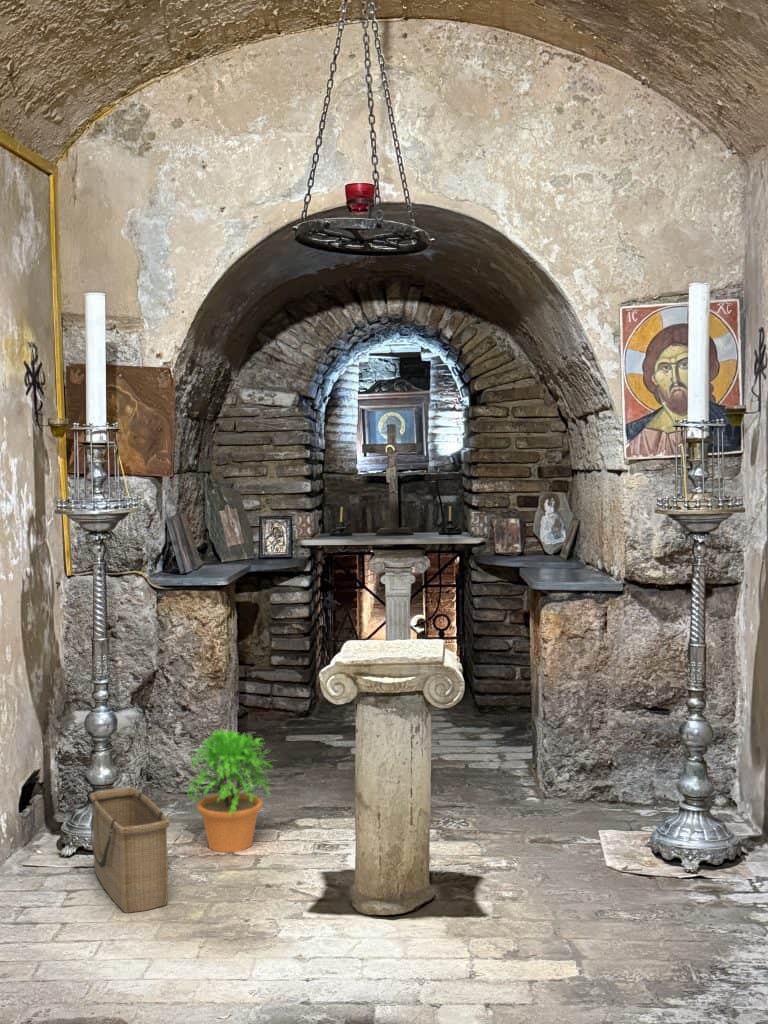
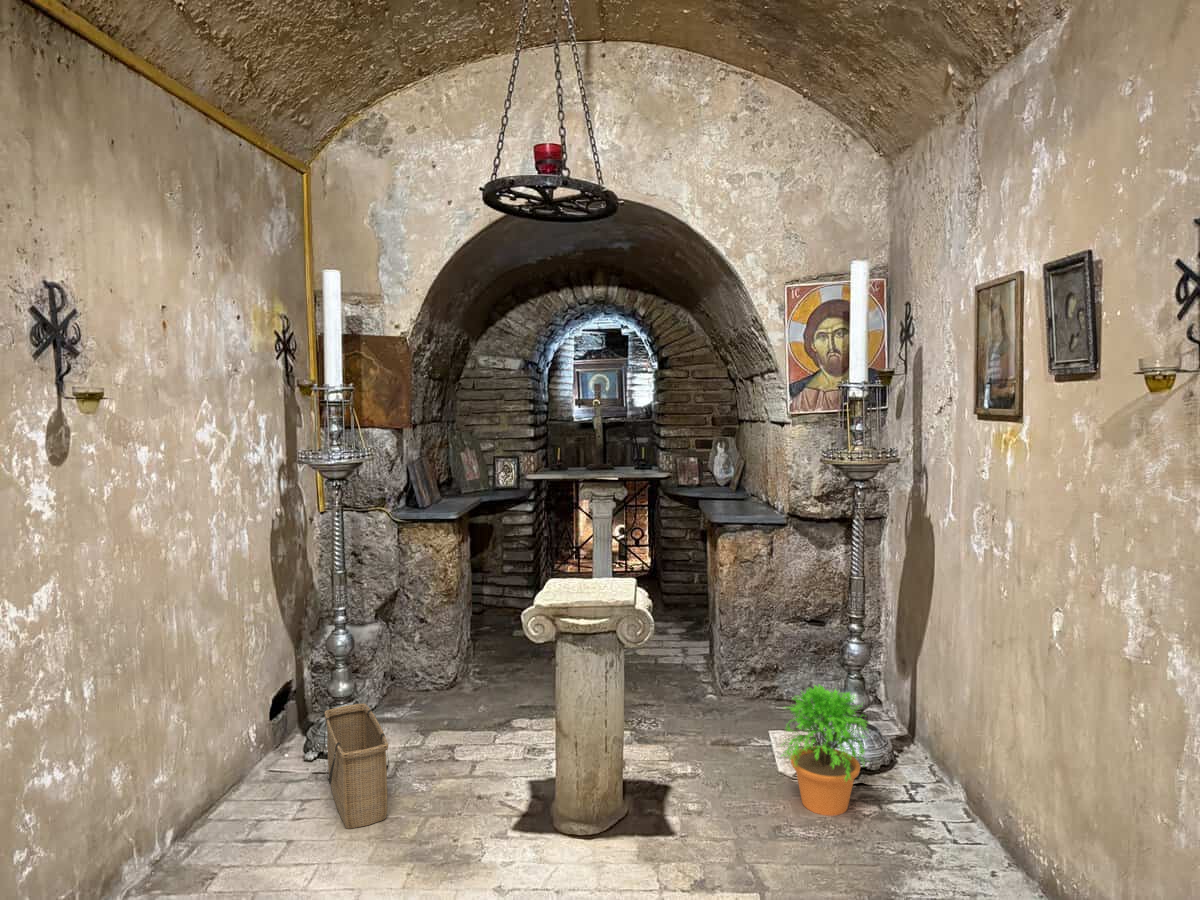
potted plant: present [188,730,271,852] -> present [782,685,867,816]

